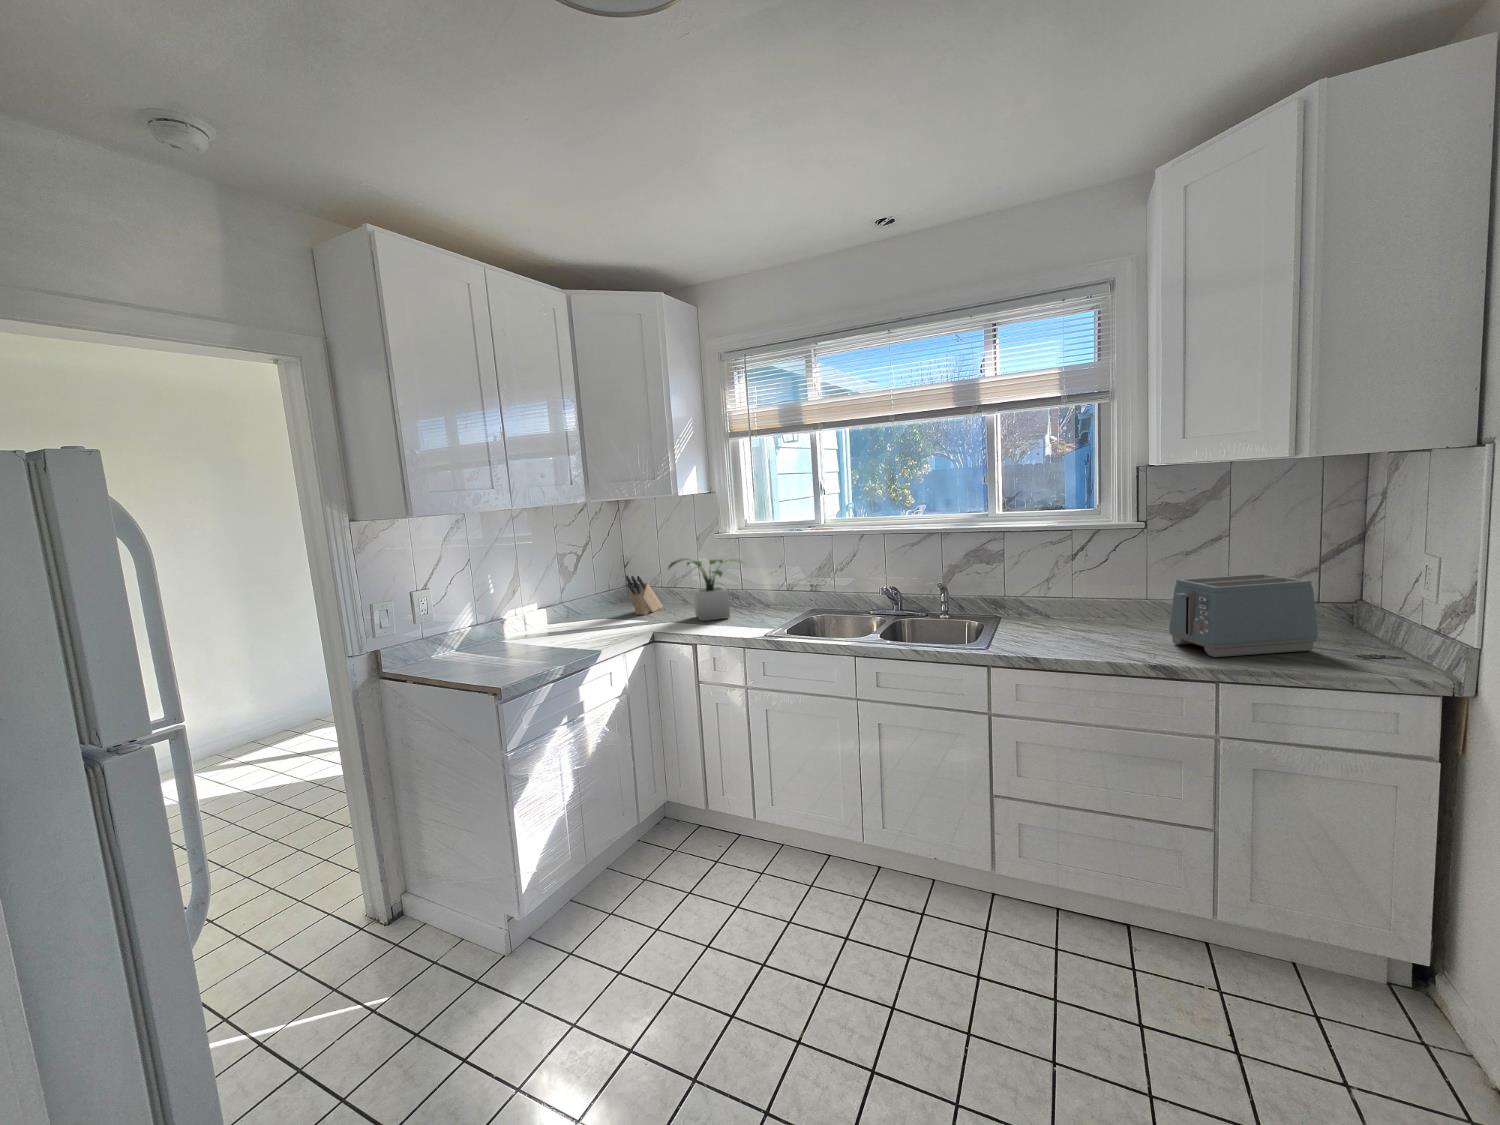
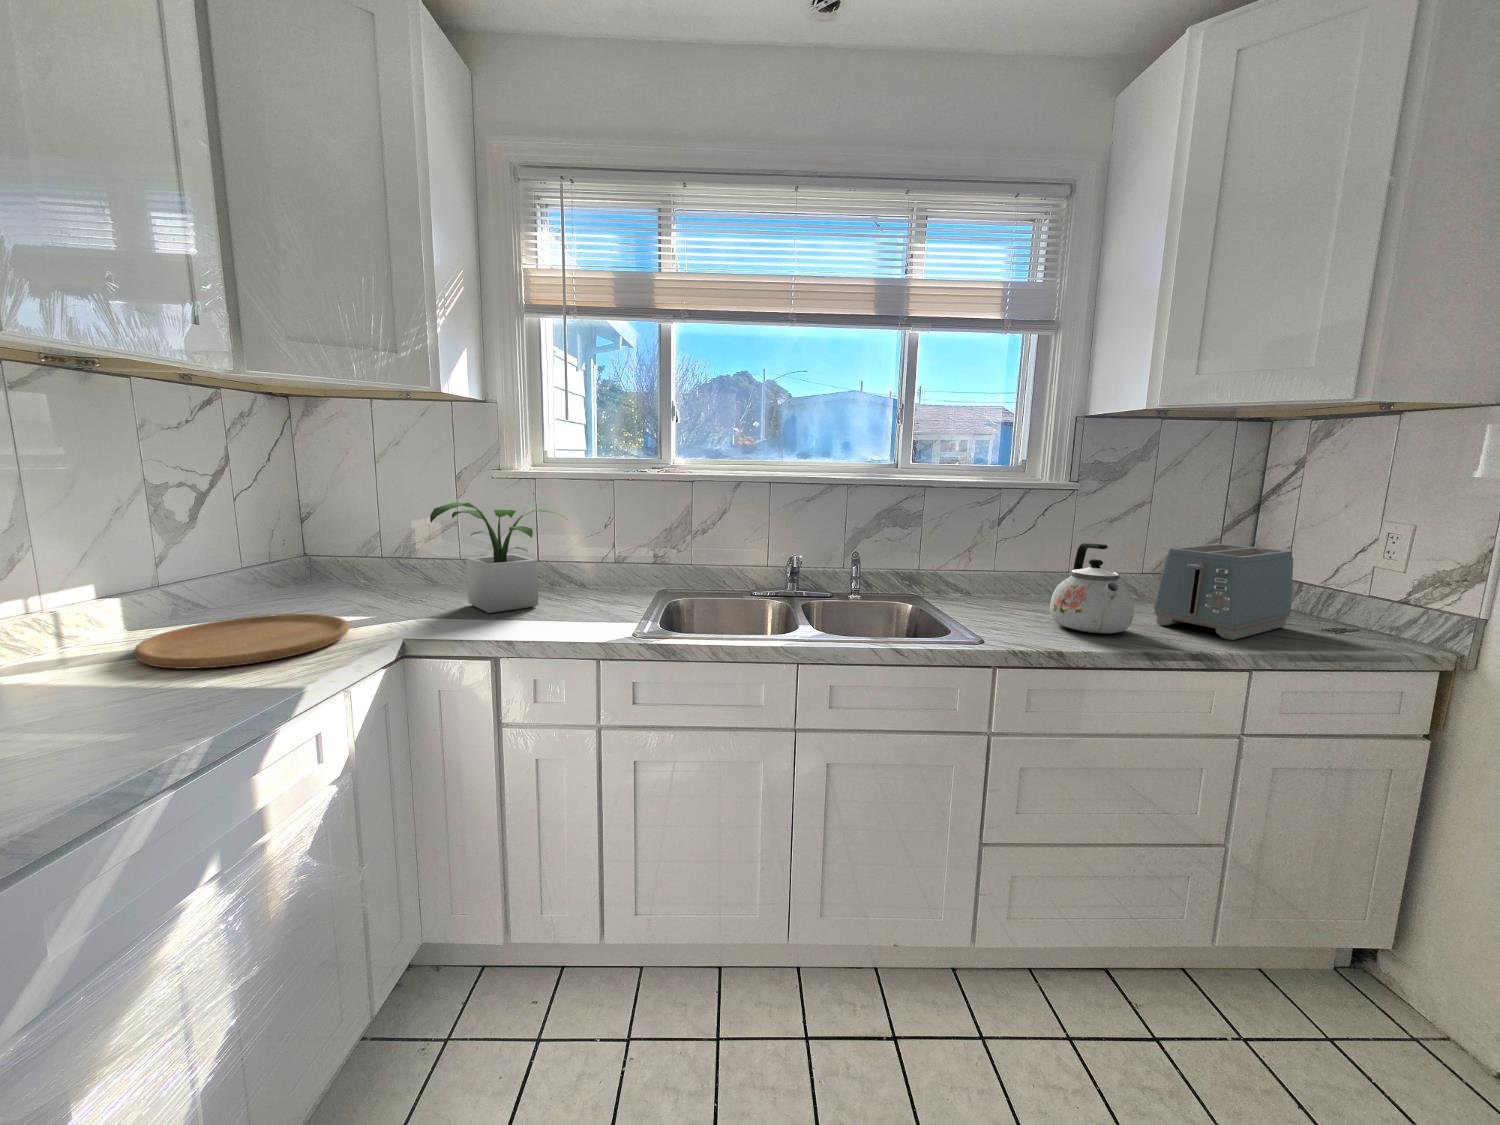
knife block: present [626,575,663,615] -> none [322,532,389,604]
kettle: none [1064,576,1130,647] -> present [1050,543,1134,633]
cutting board: none [549,619,631,641] -> present [134,614,349,669]

